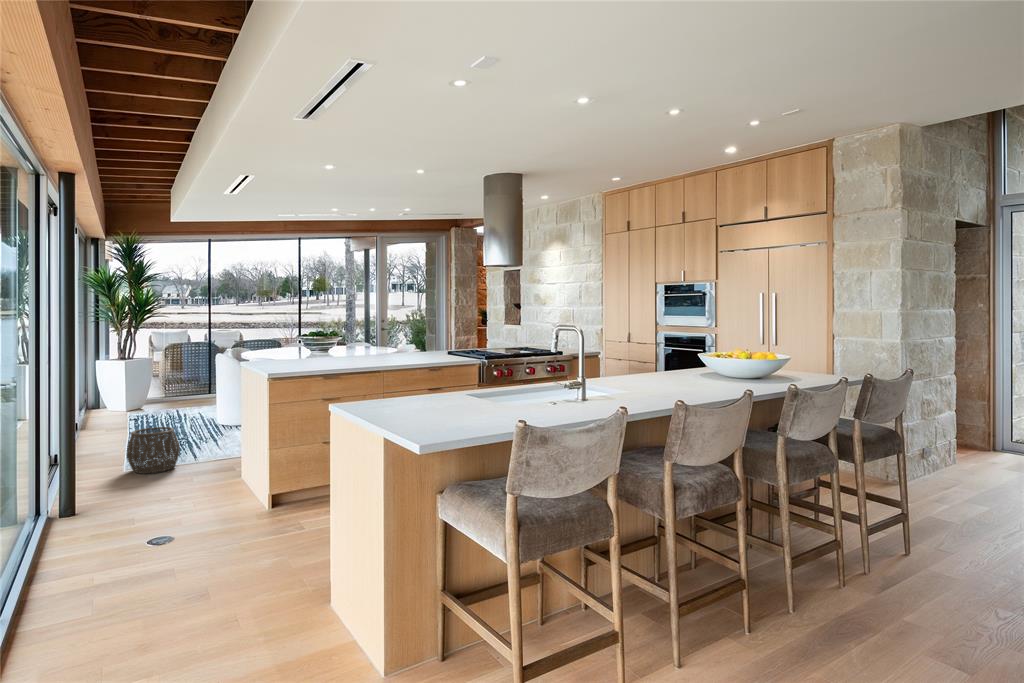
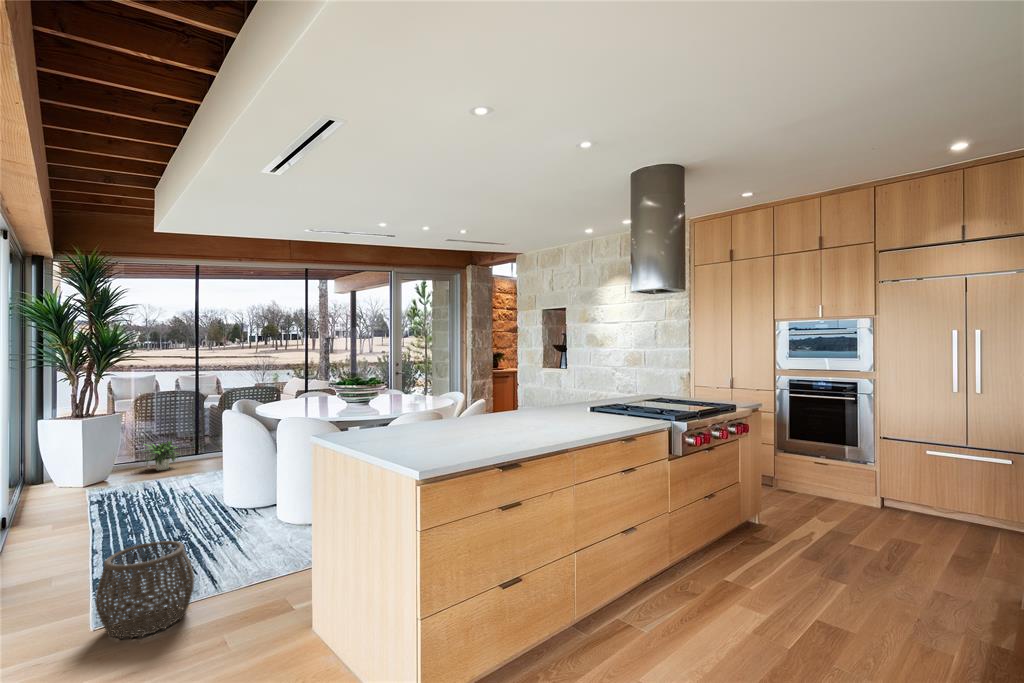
potted plant: none [161,382,198,404] -> present [143,441,181,470]

